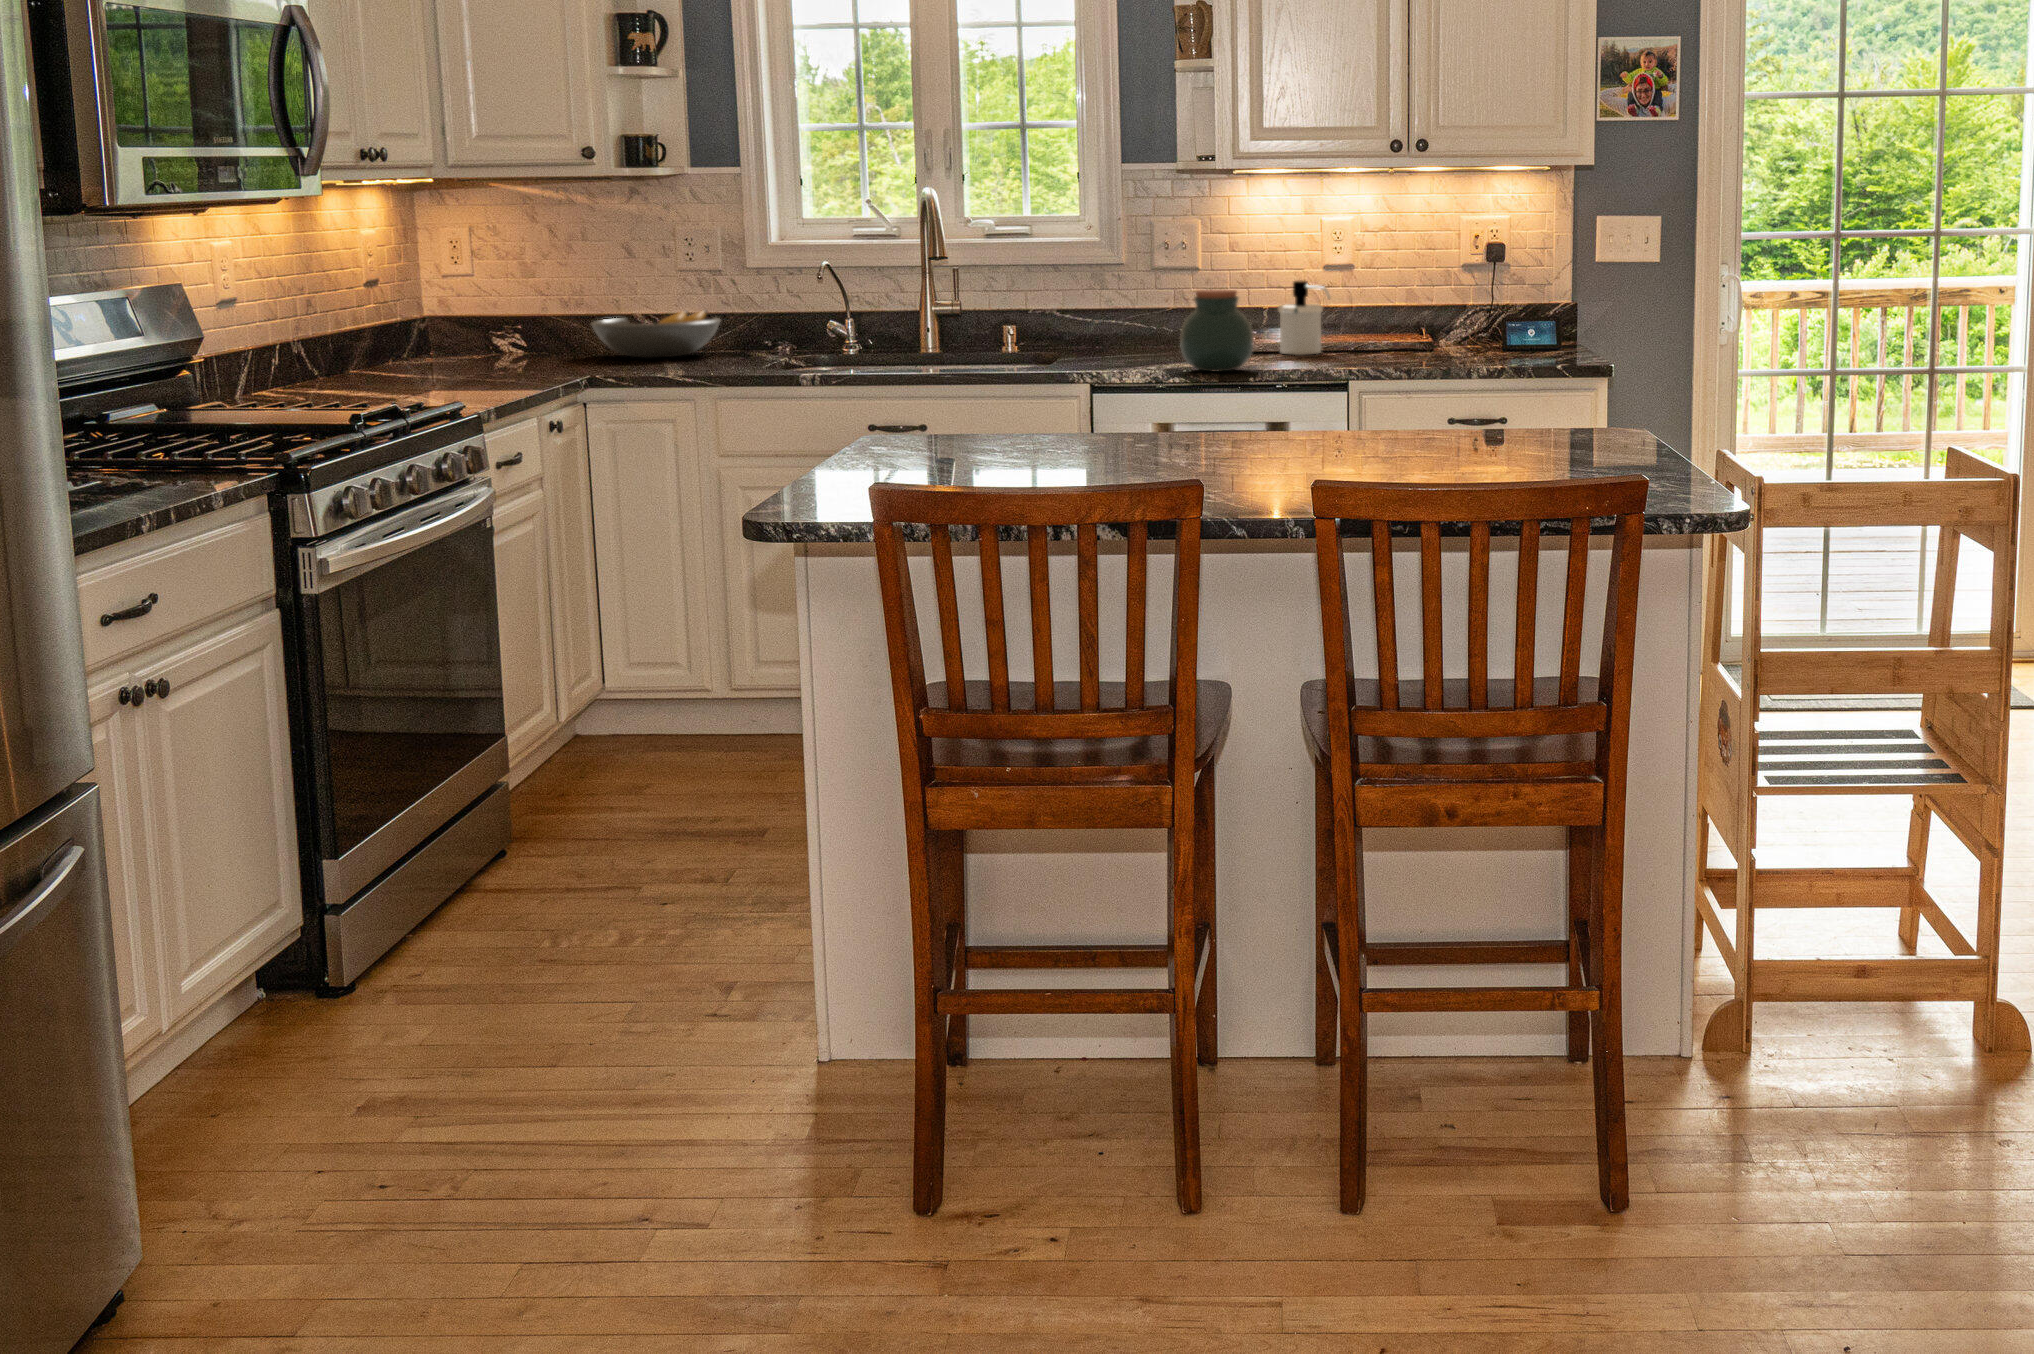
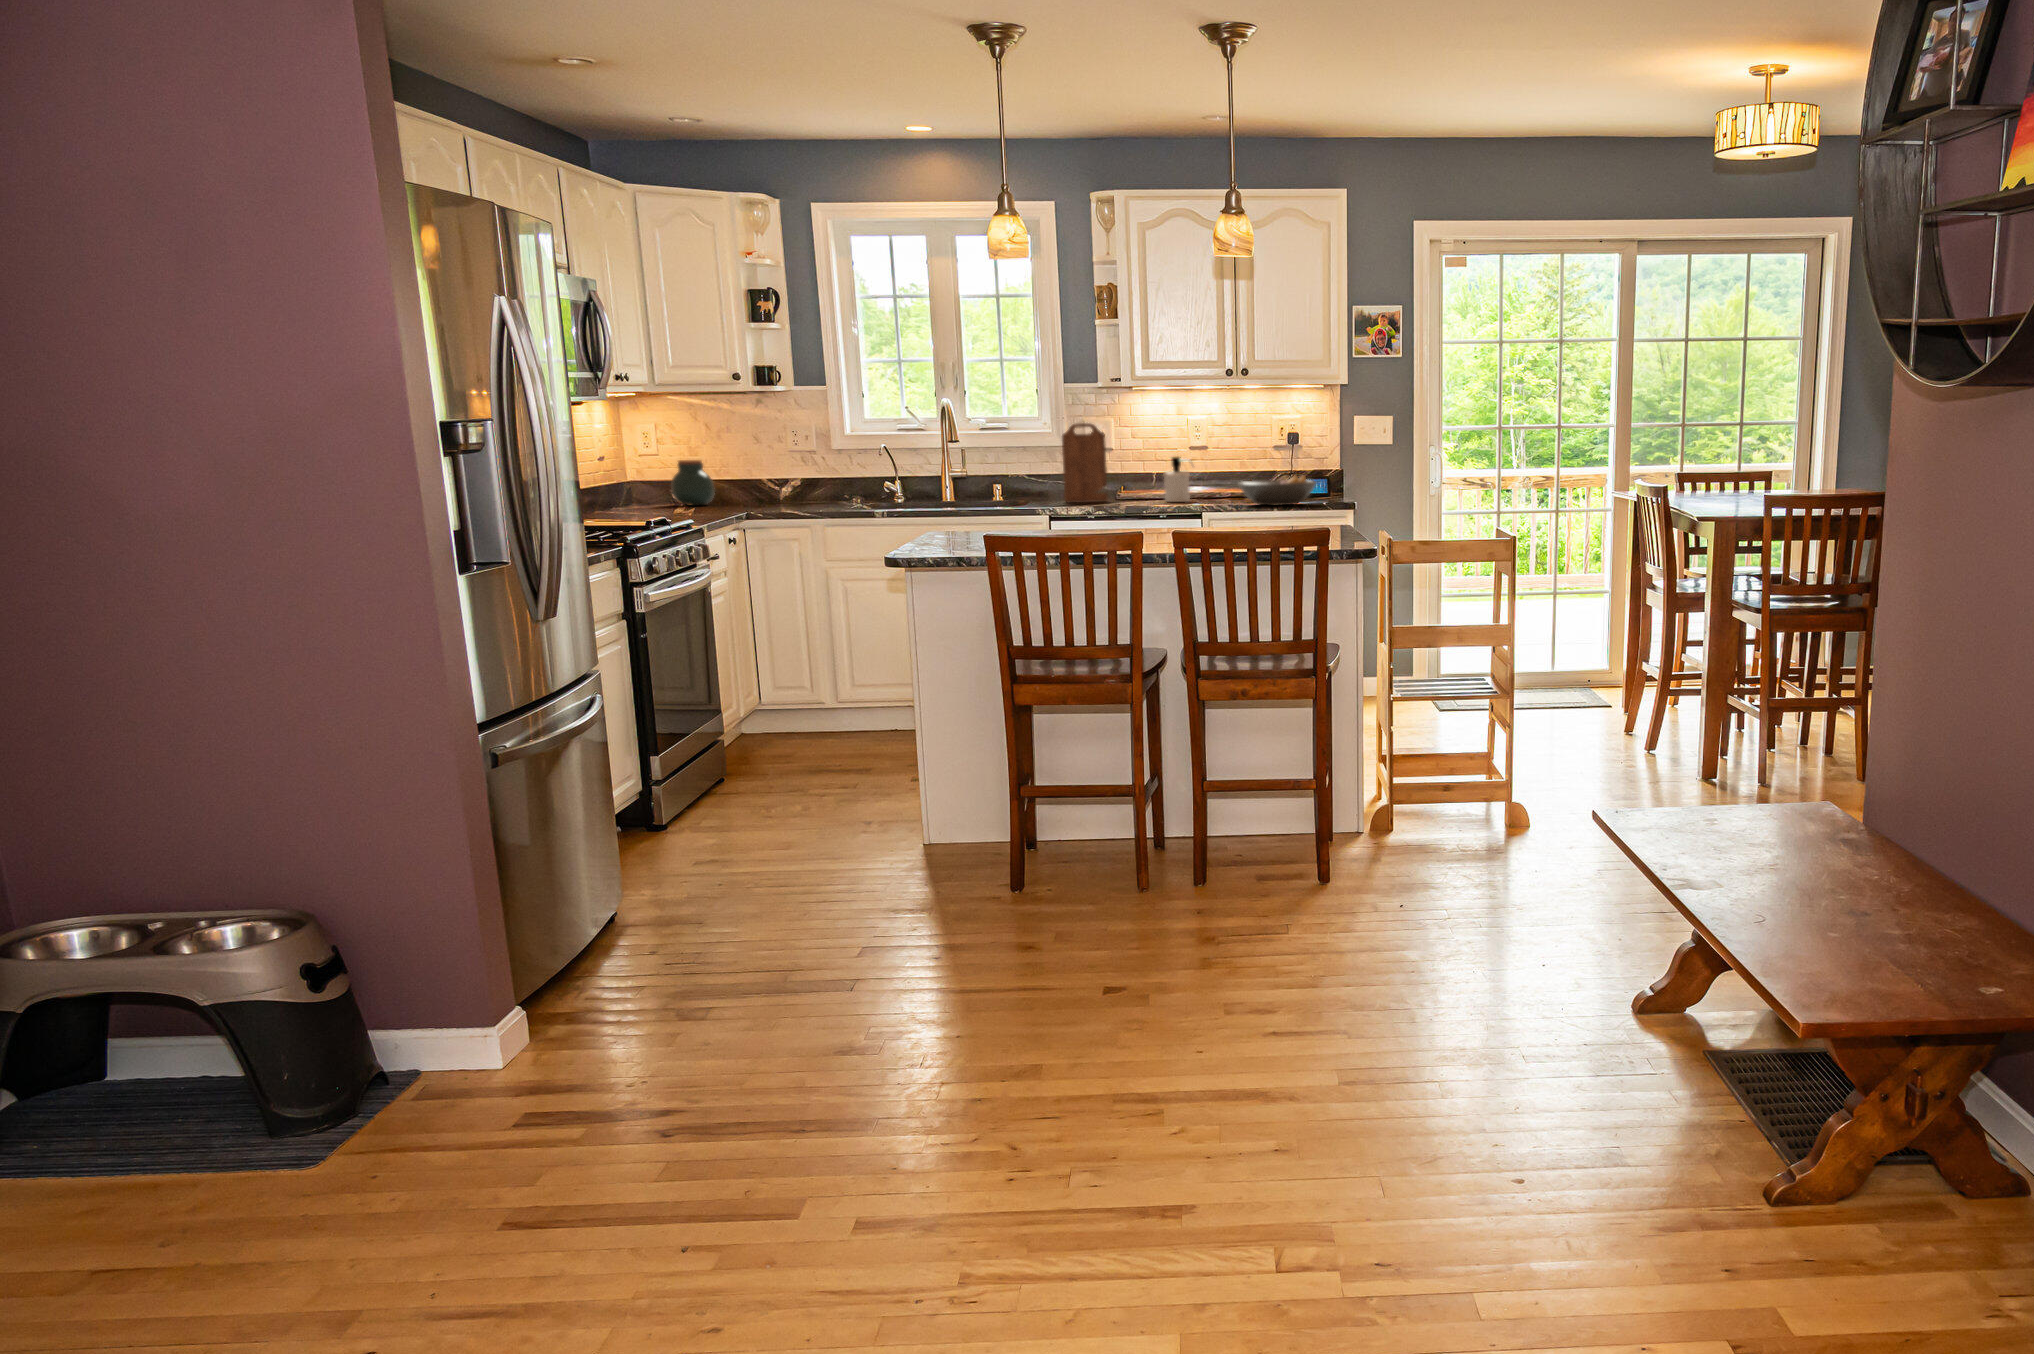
cutting board: none [1114,226,1186,353] -> present [1062,423,1108,502]
jar: present [1180,290,1253,372] -> present [671,460,714,506]
fruit bowl: present [591,310,721,358] -> present [1238,476,1316,506]

